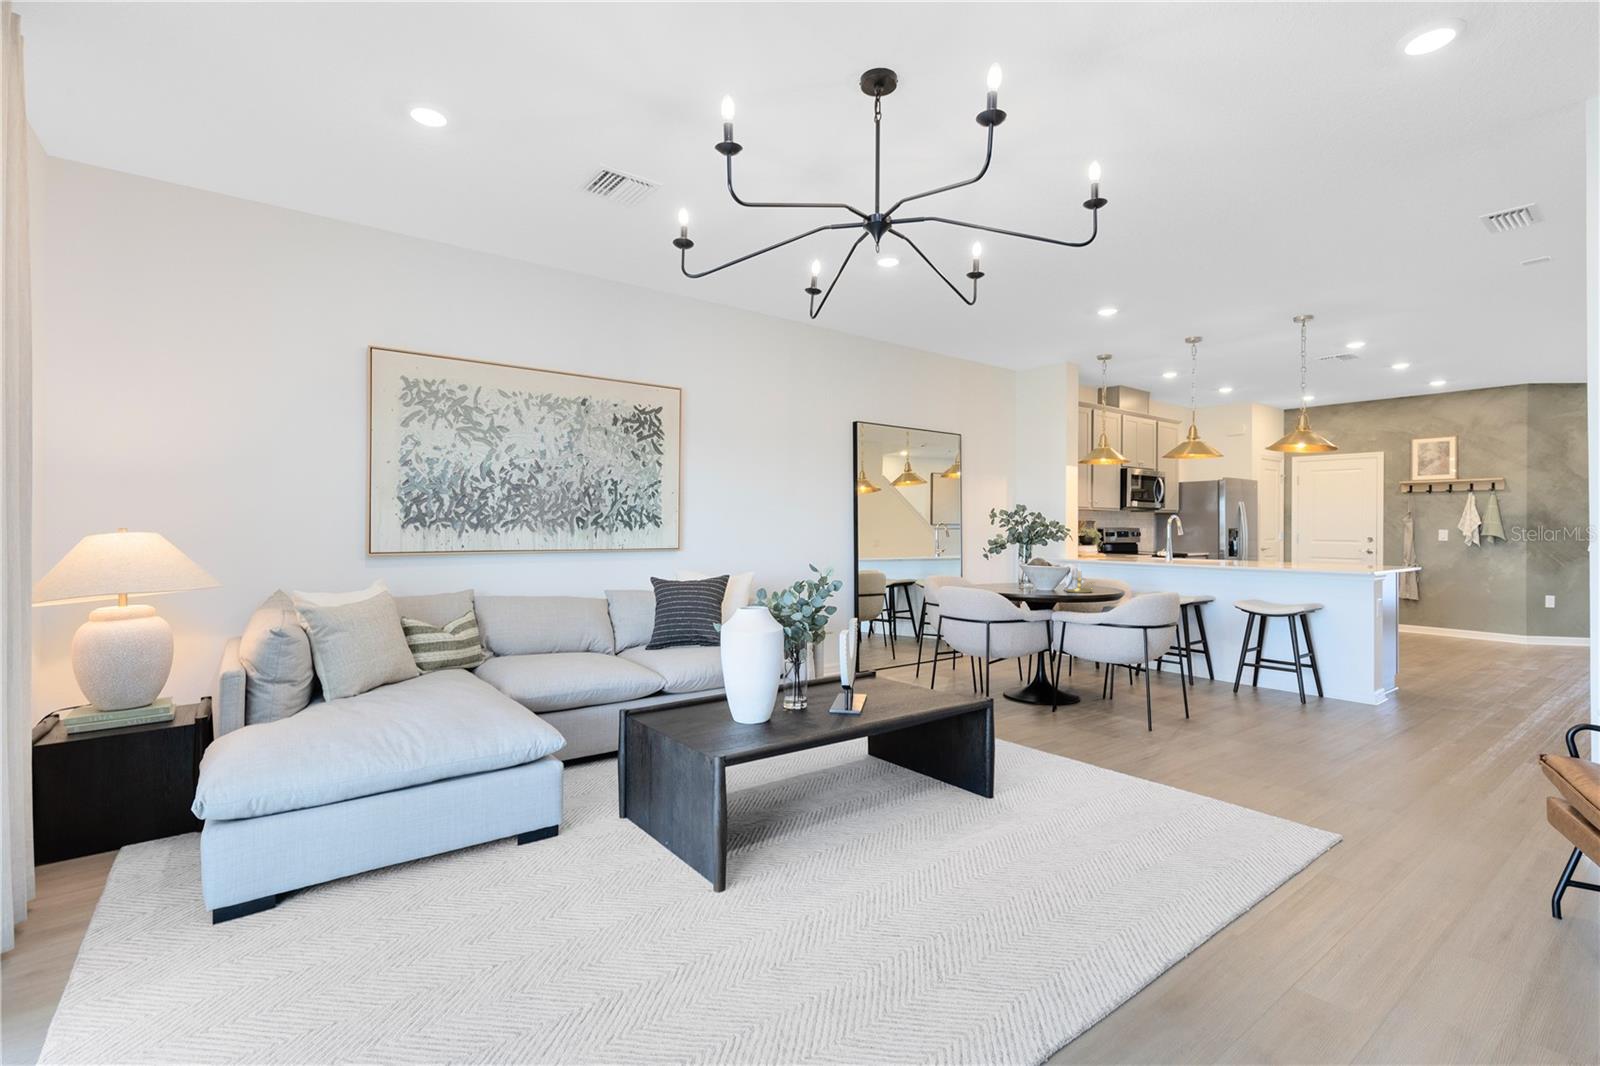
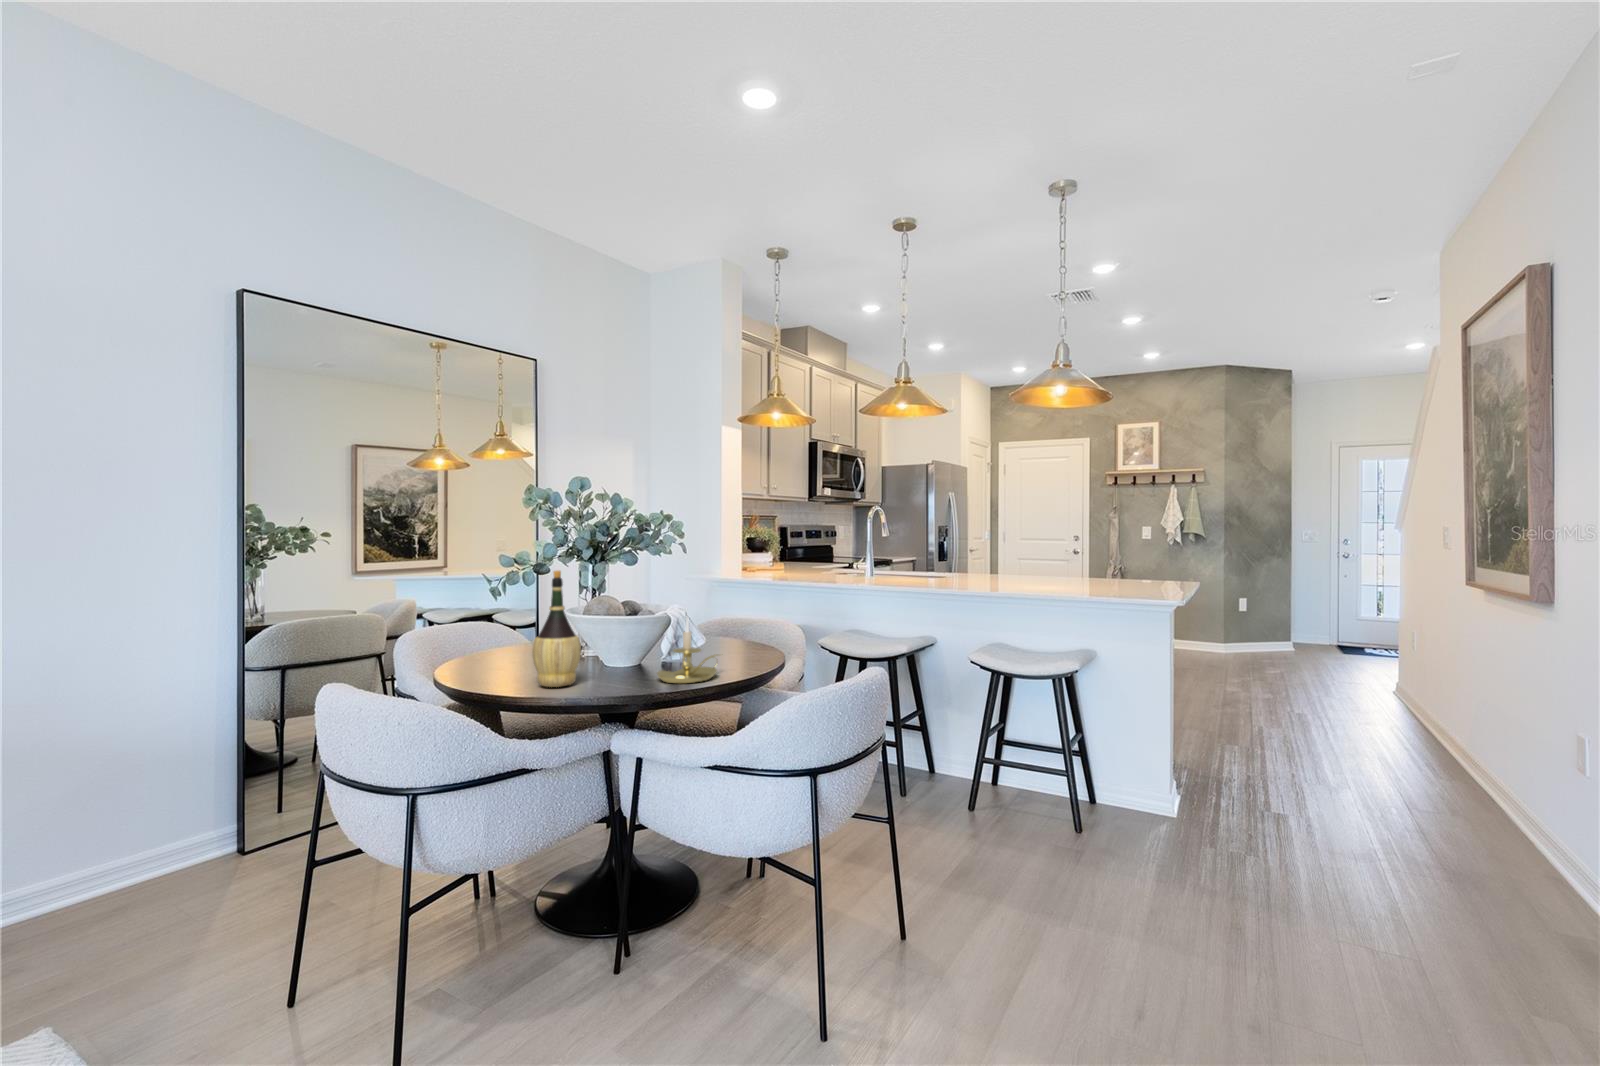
wine bottle: none [1011,542,1032,591] -> present [532,570,581,687]

